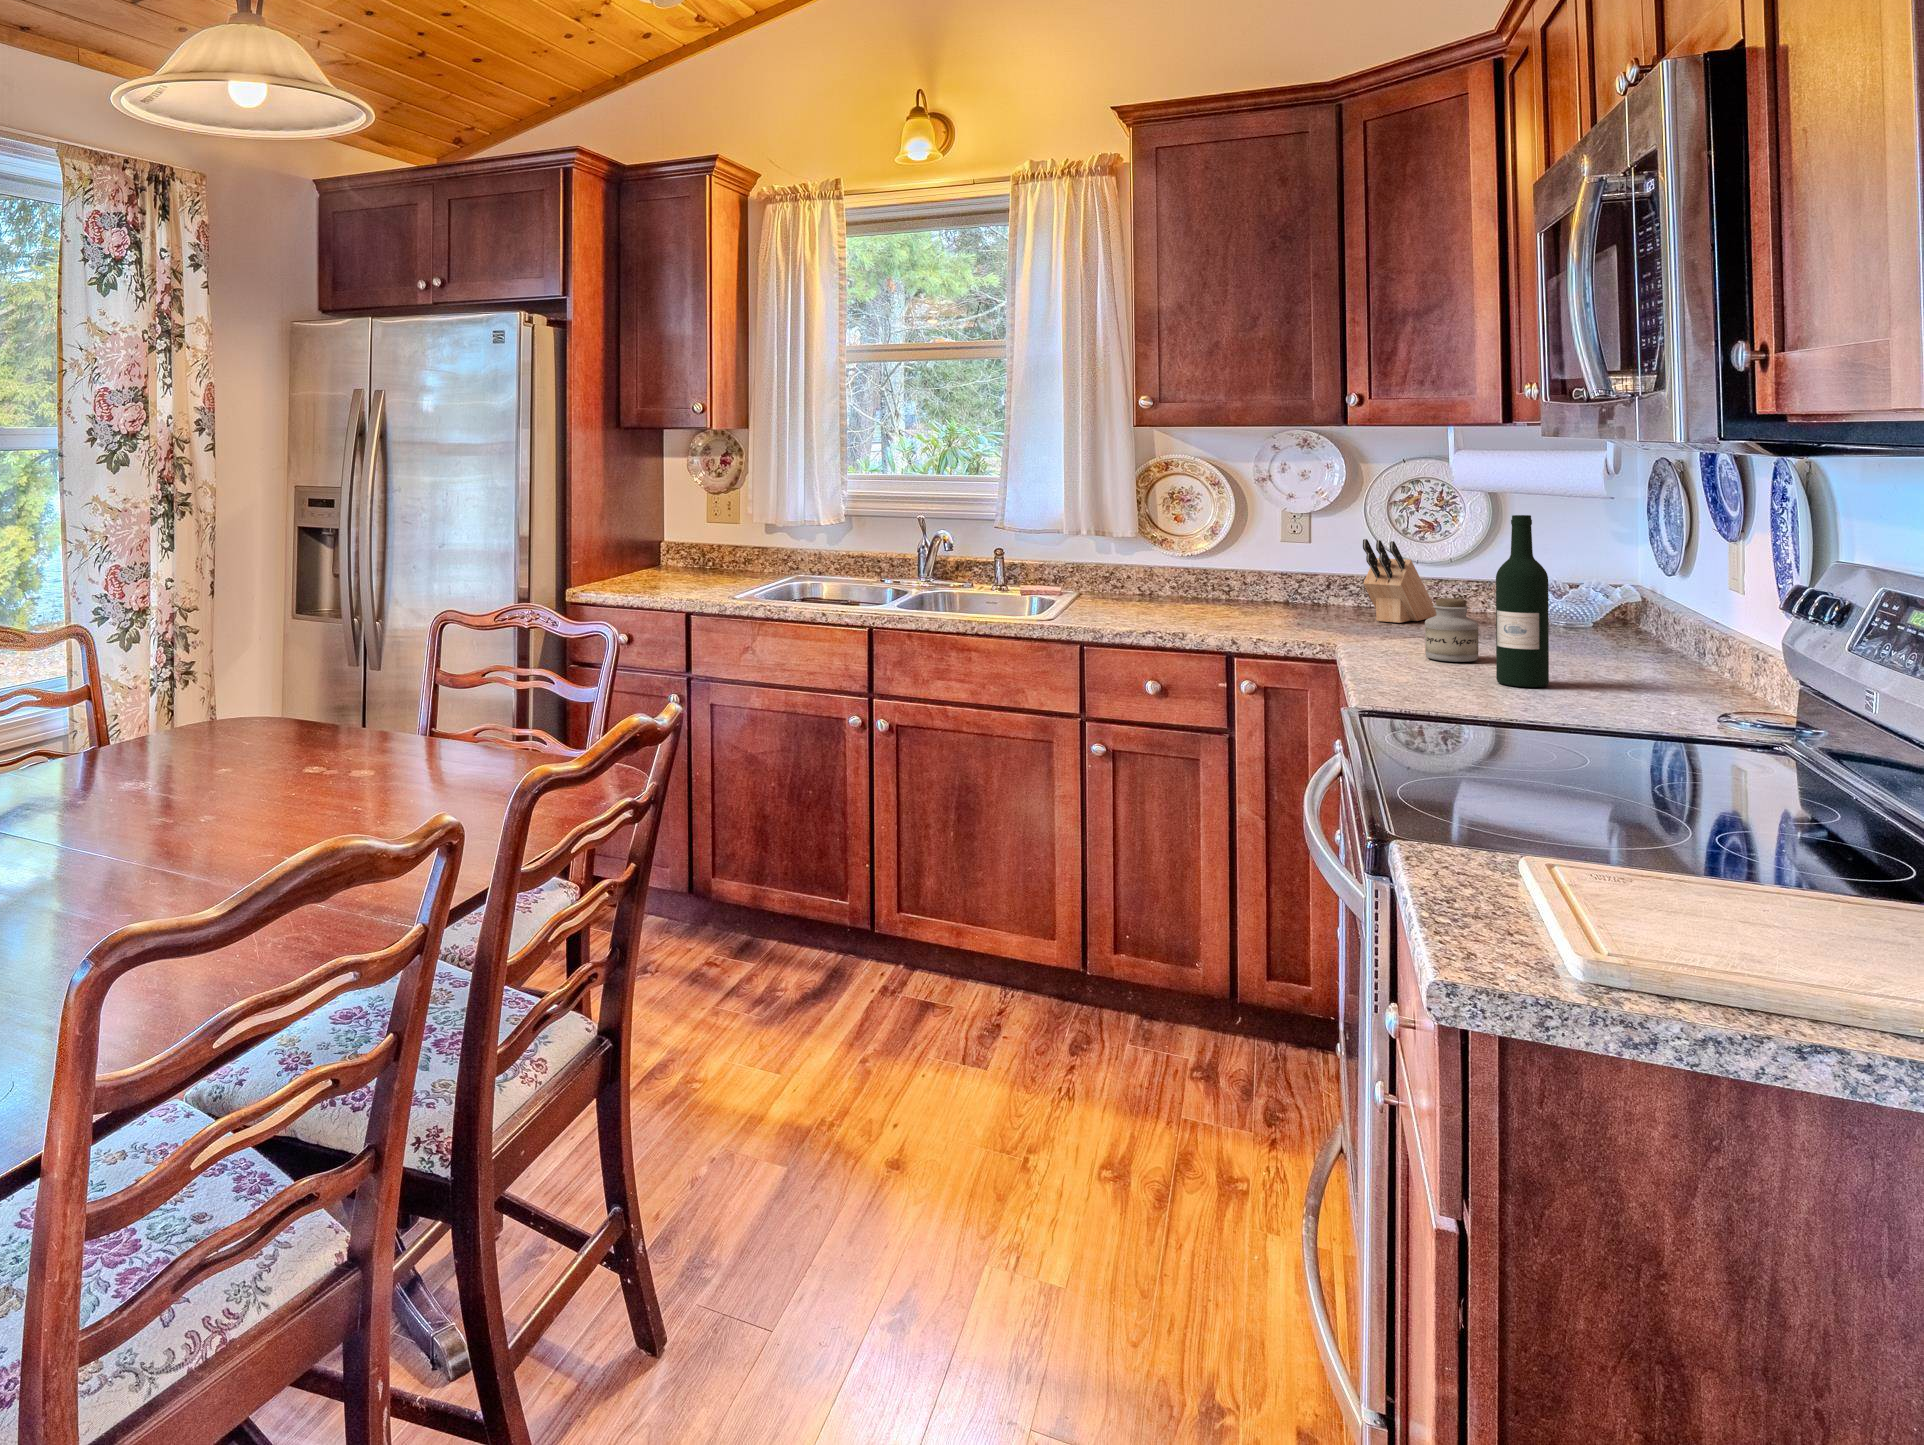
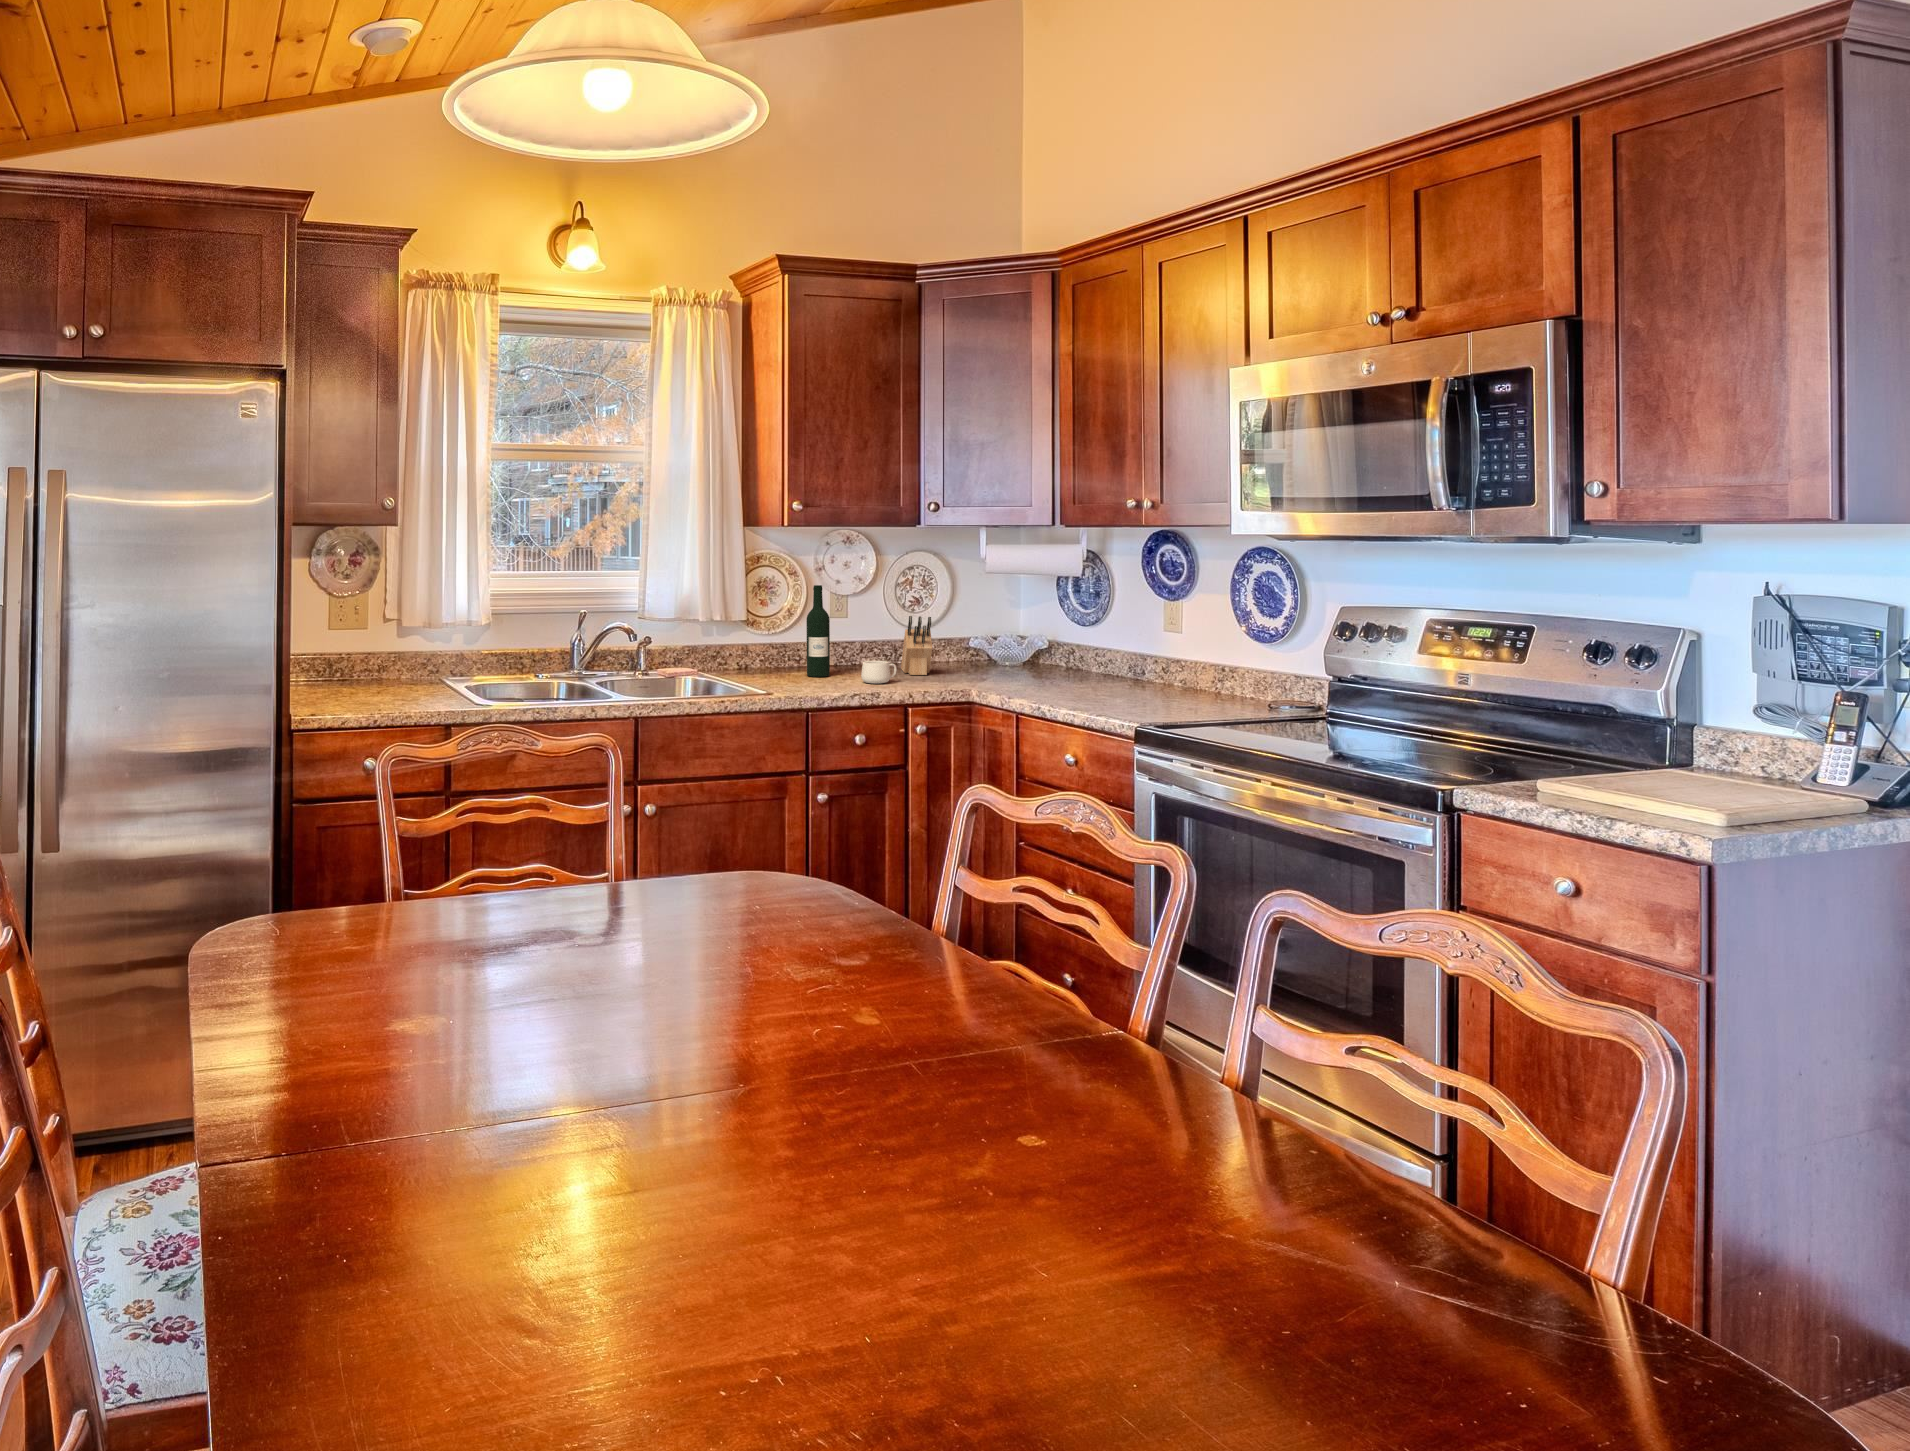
wine bottle: present [1496,515,1549,687] -> present [806,585,830,677]
mug: none [1263,595,1319,625] -> present [861,661,897,684]
jar: present [1425,598,1478,662] -> none [1017,655,1048,696]

